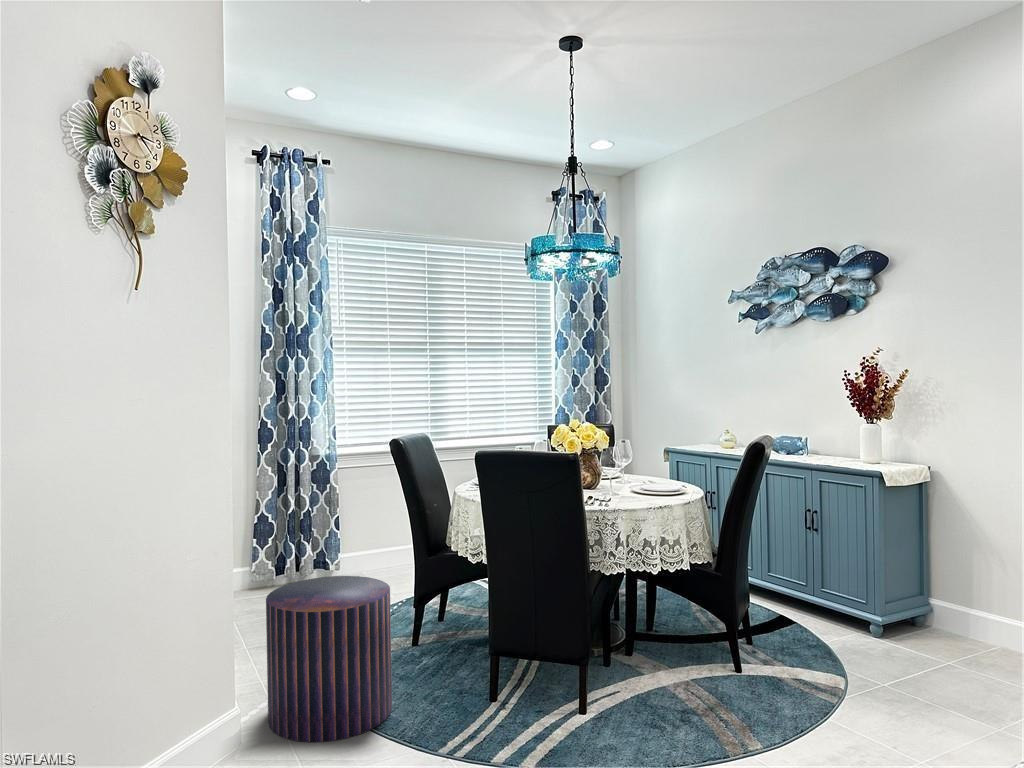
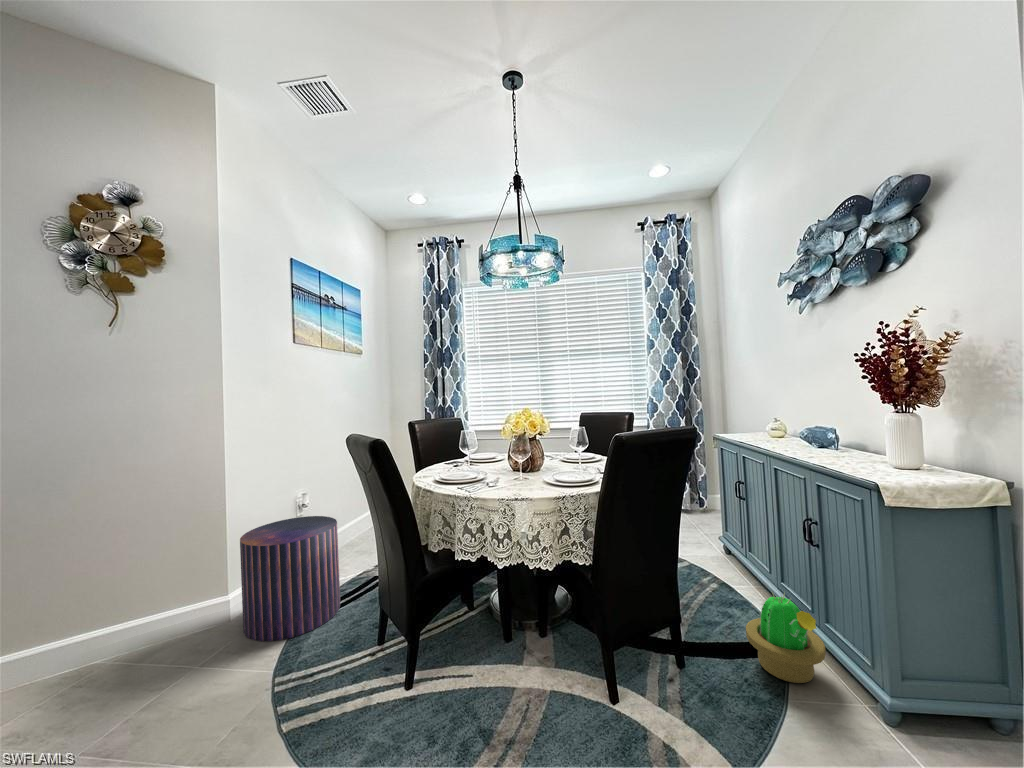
decorative plant: none [779,566,841,633] -> present [746,593,826,683]

